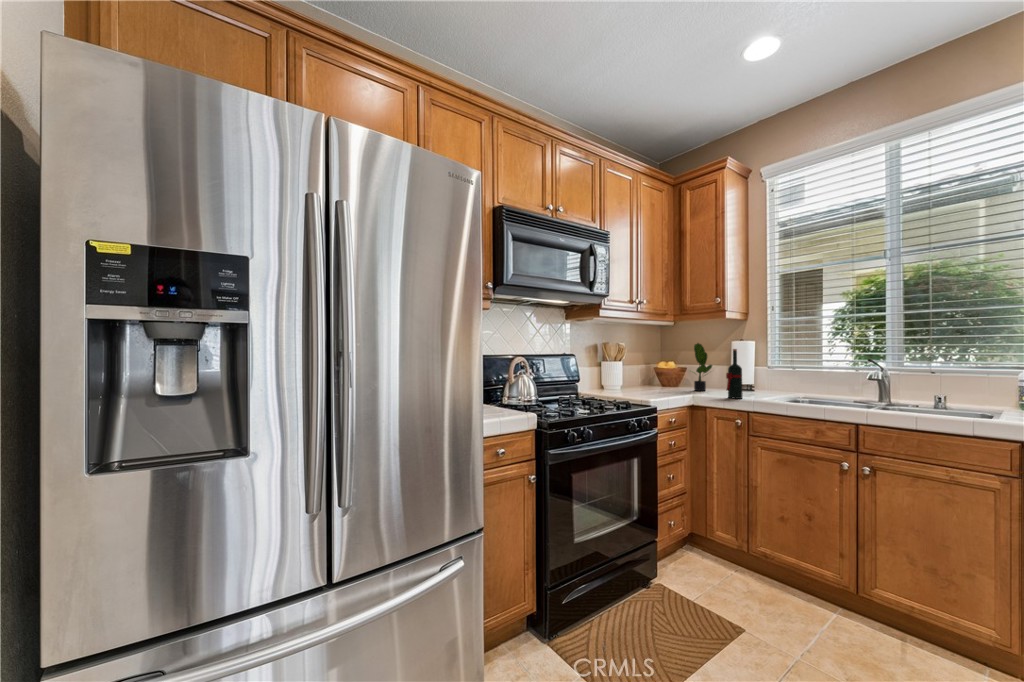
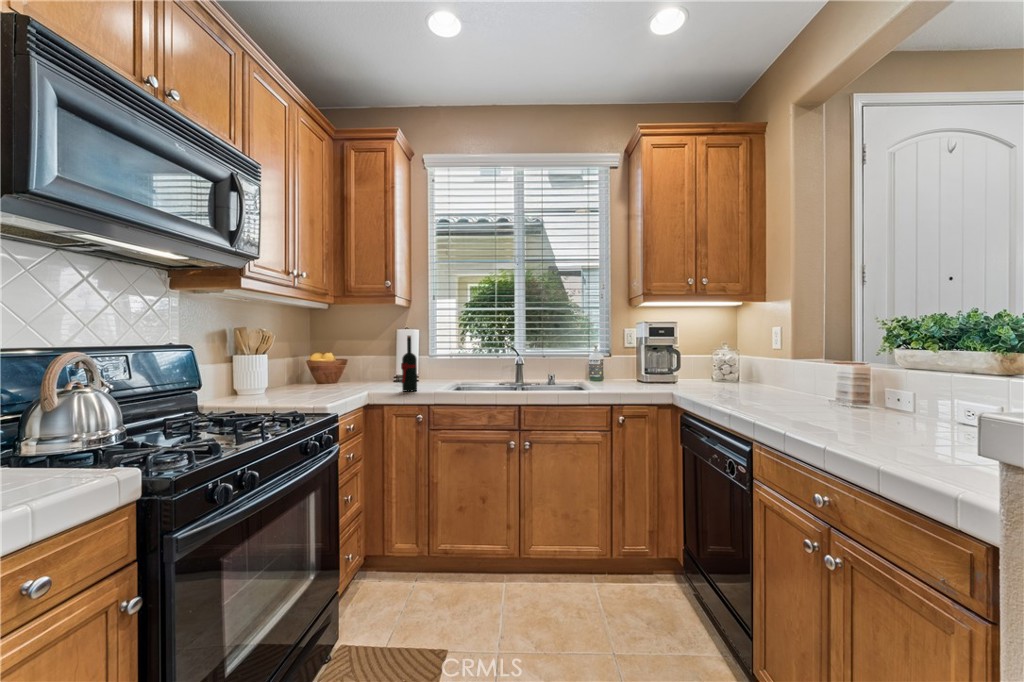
potted plant: present [694,343,712,391] -> none [348,328,382,386]

